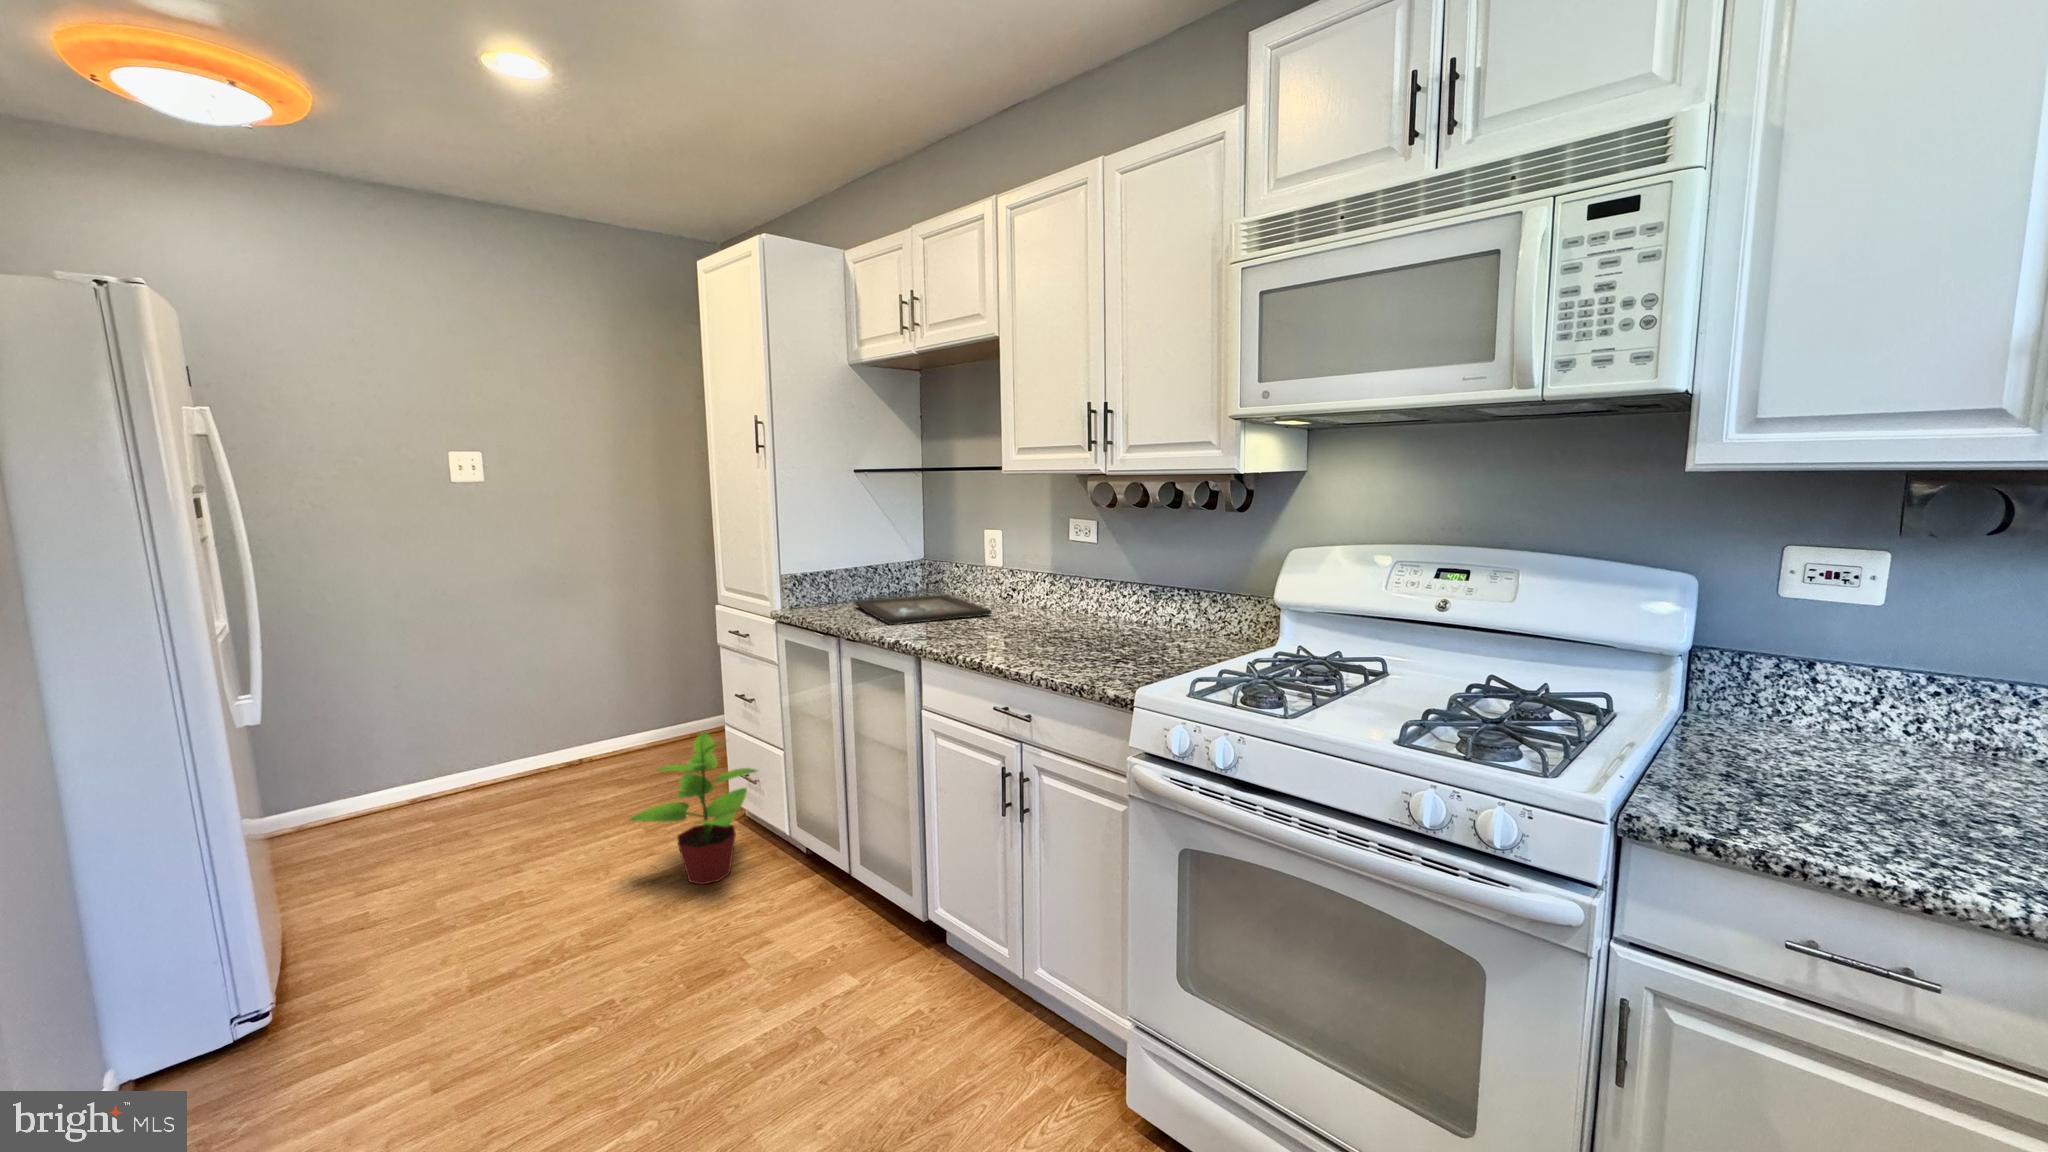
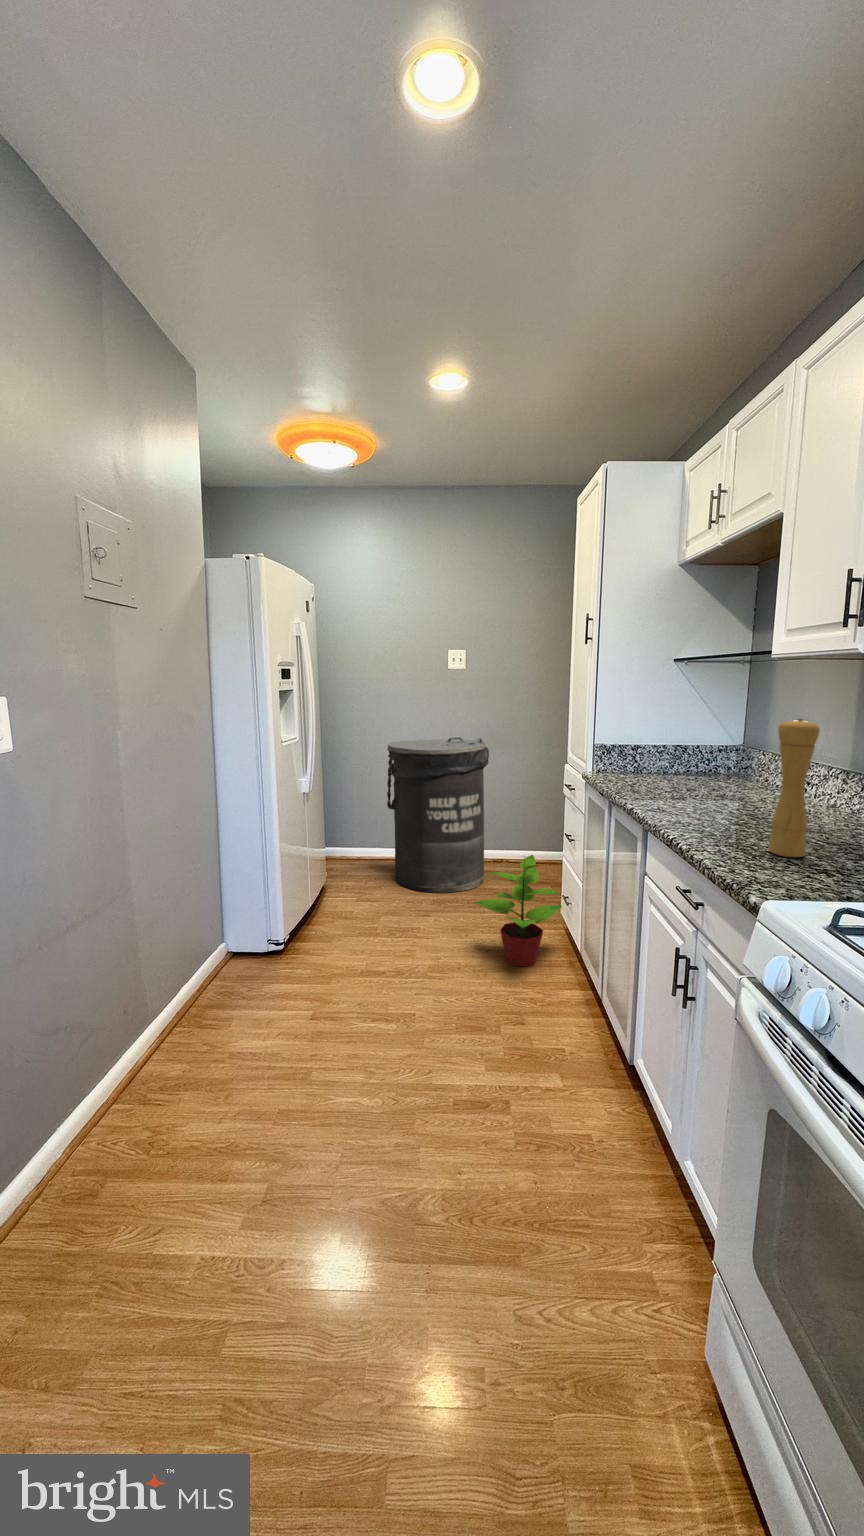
pepper mill: none [1061,534,1093,657] -> present [769,719,820,857]
trash can: none [362,585,574,845] -> present [387,737,489,893]
tray: present [854,594,992,625] -> none [651,772,766,803]

